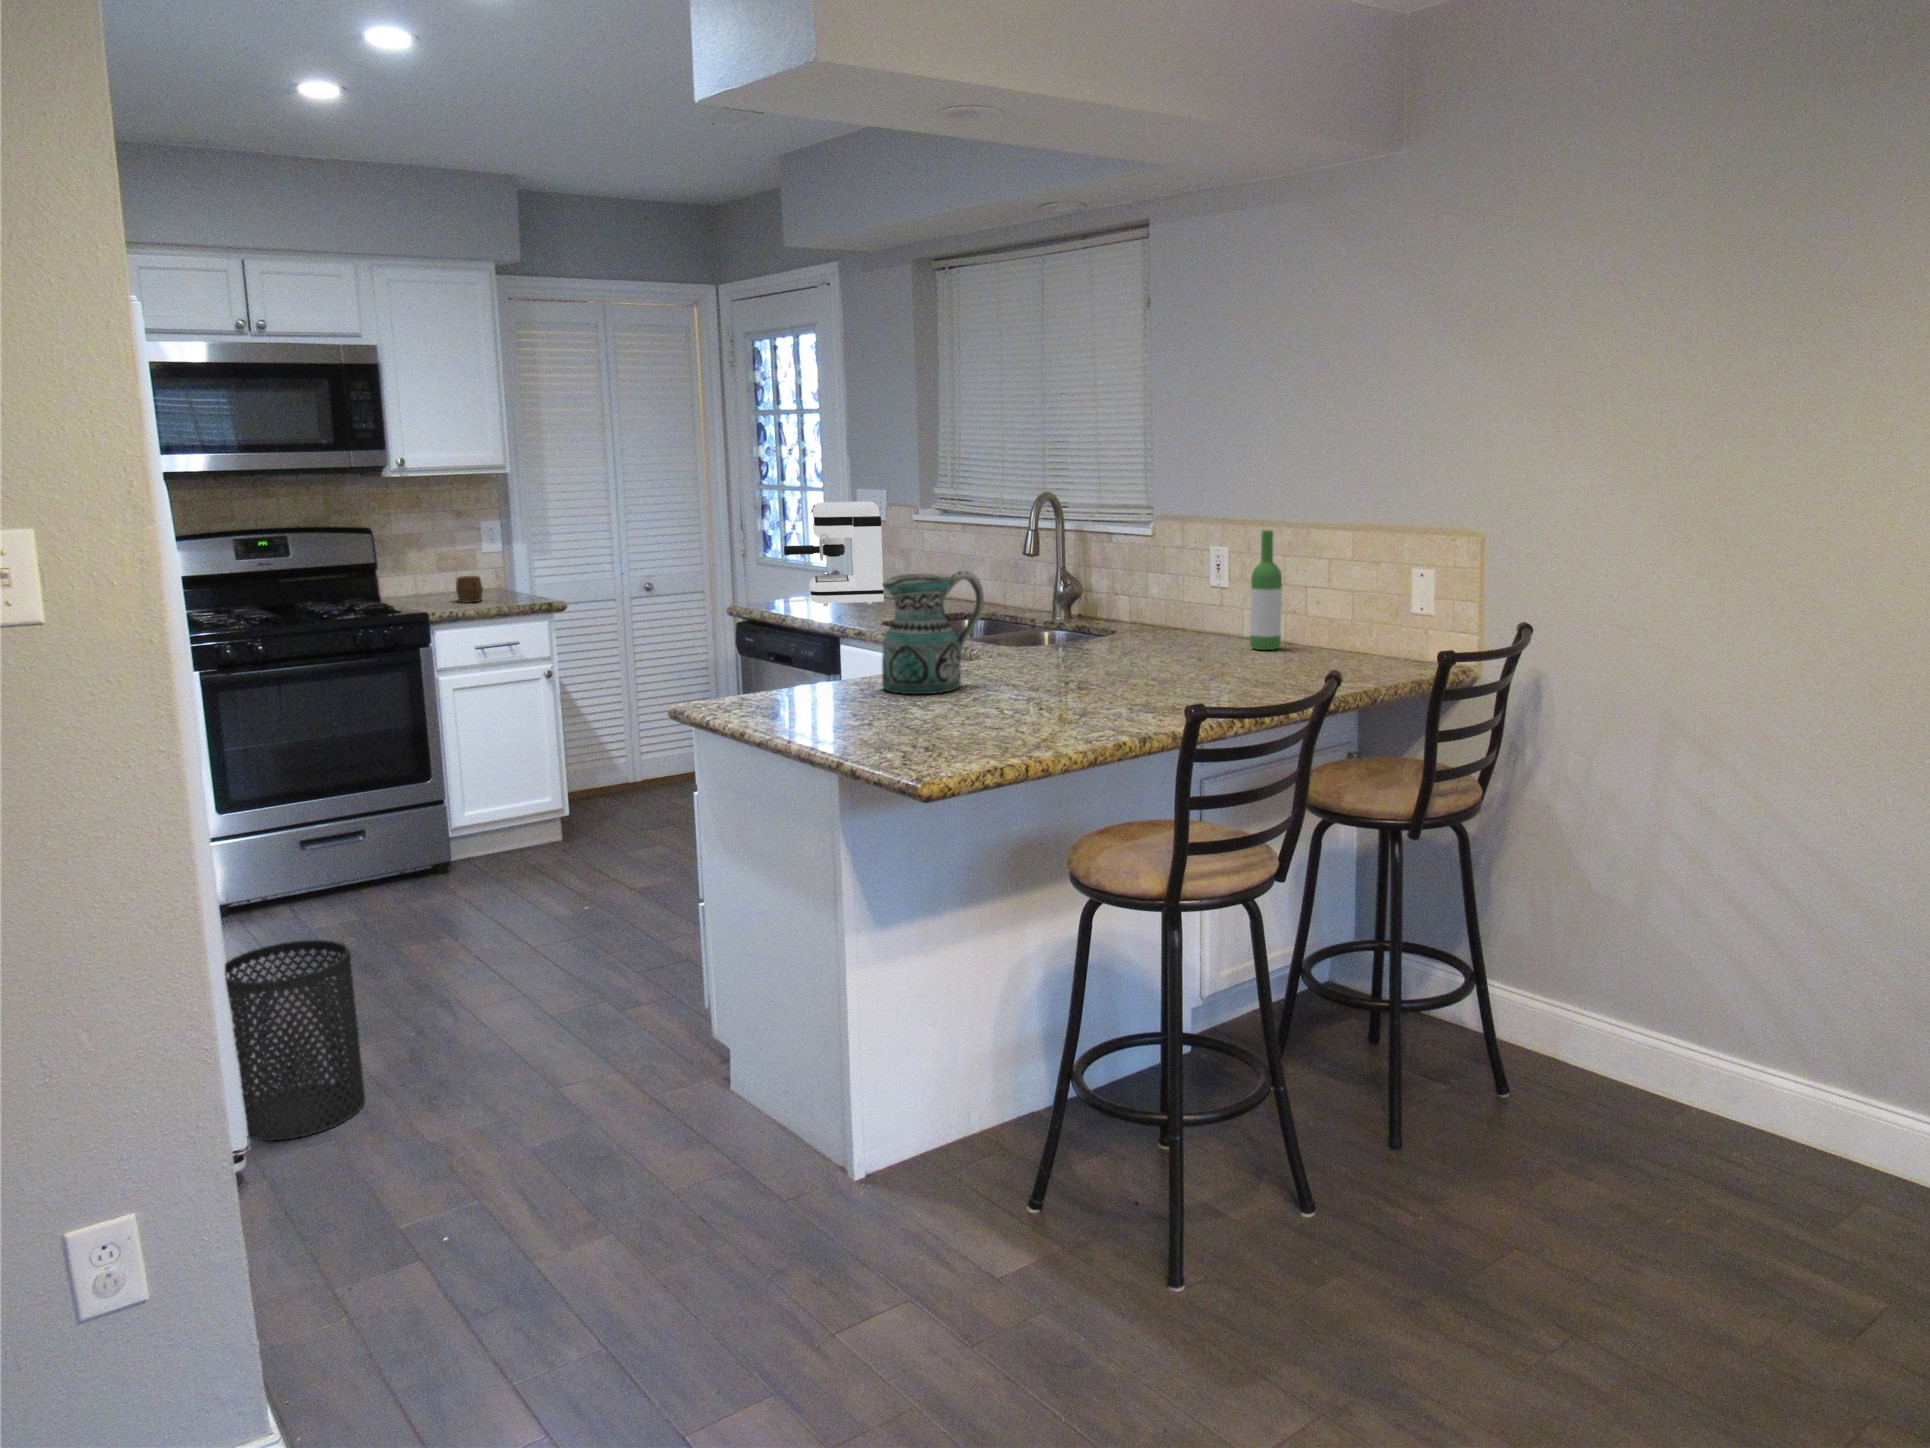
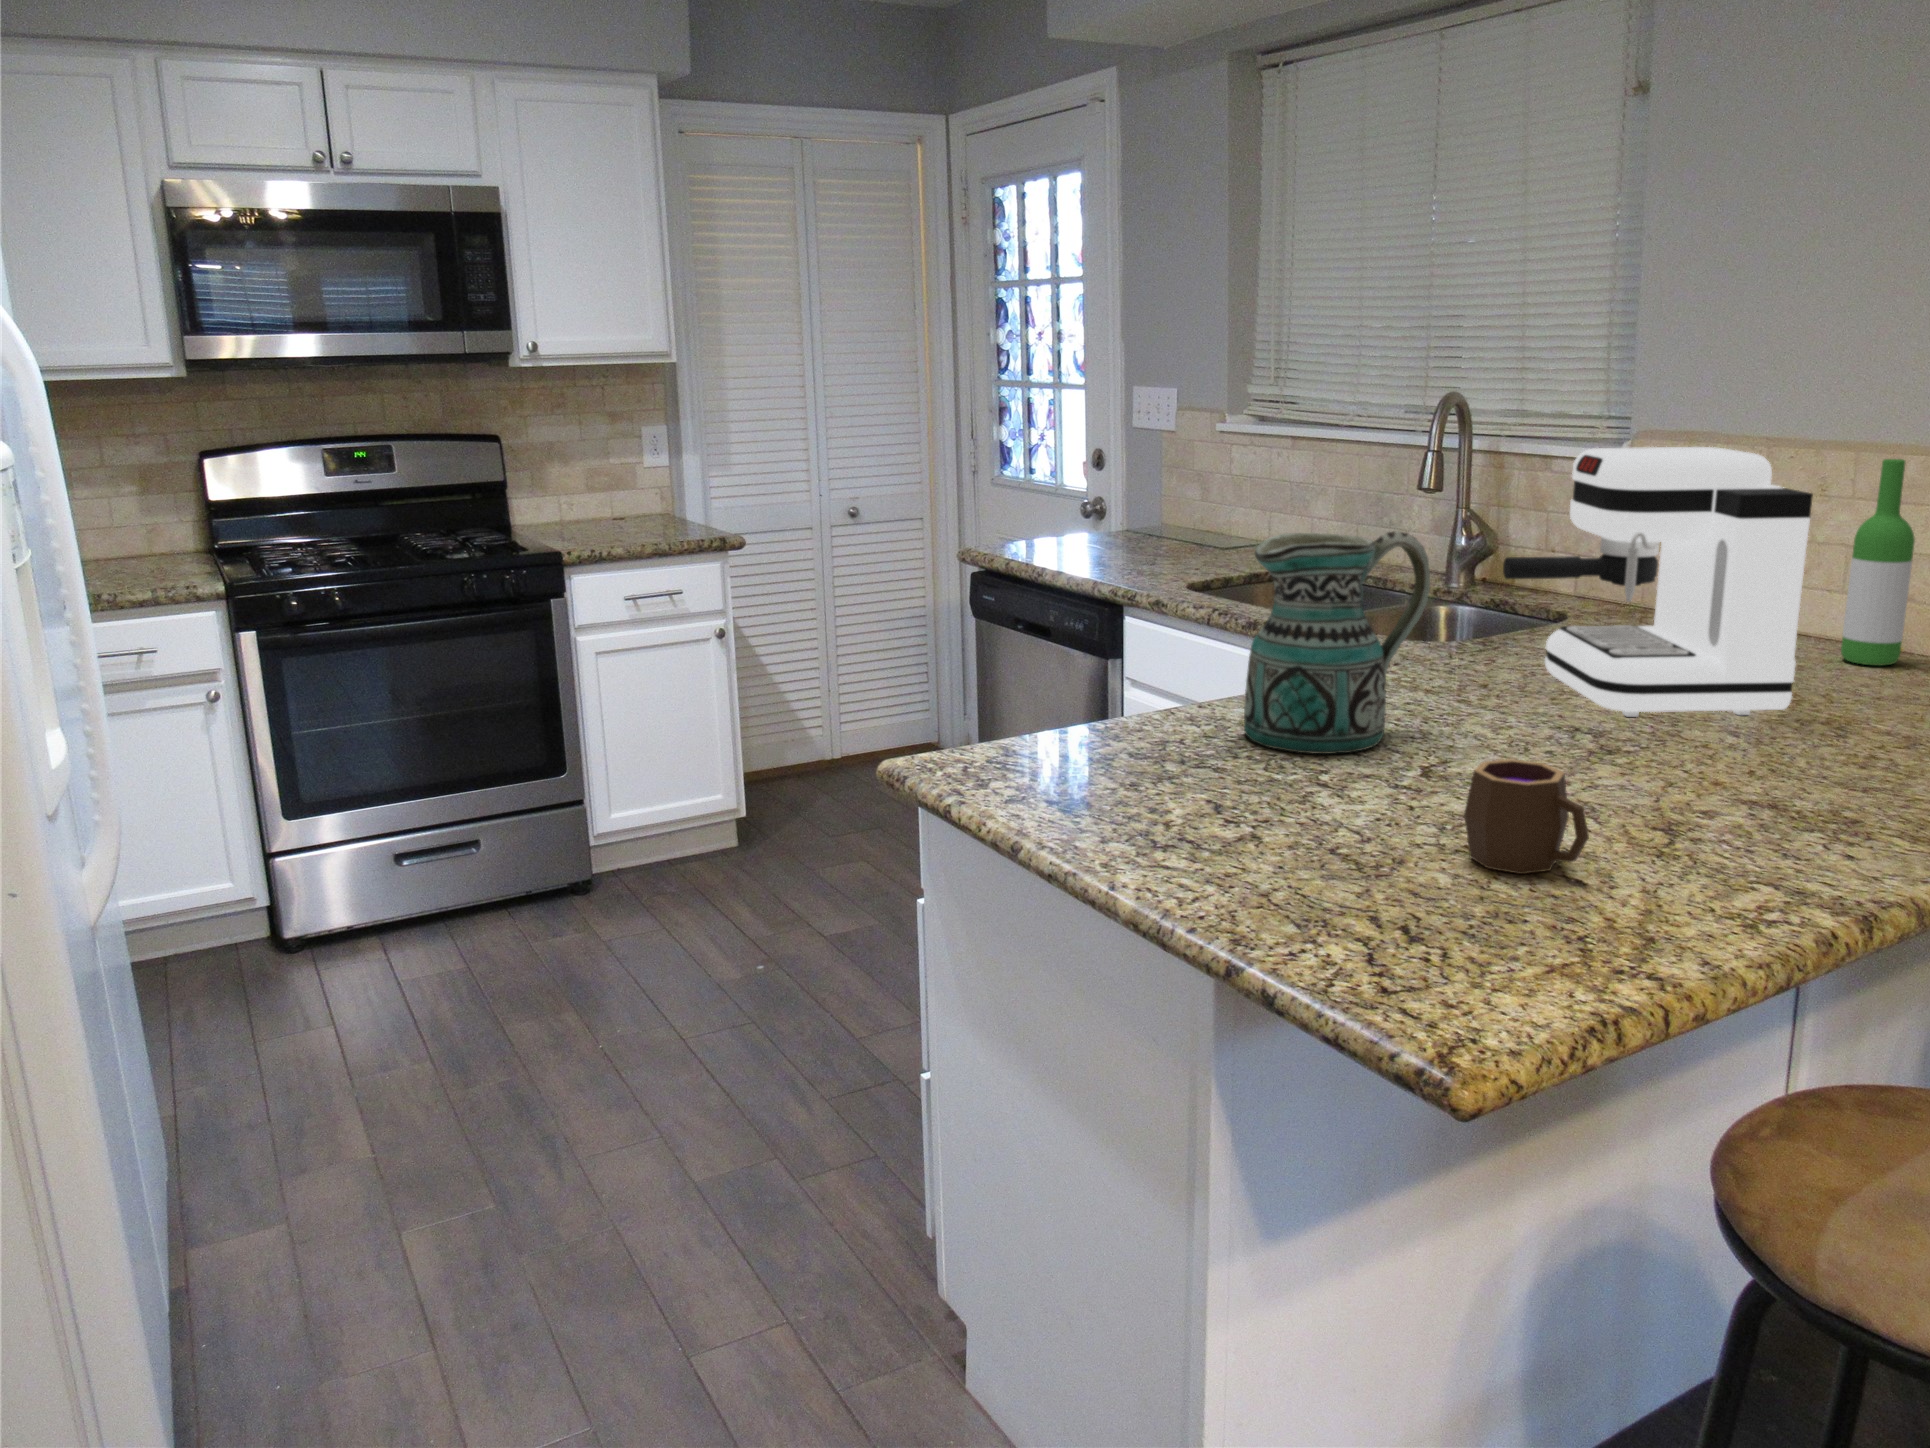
coffee maker: present [784,502,884,606] -> present [1503,447,1813,717]
mug: present [456,576,483,603] -> present [1464,759,1589,874]
trash can: present [225,940,365,1141] -> none [181,1081,411,1412]

